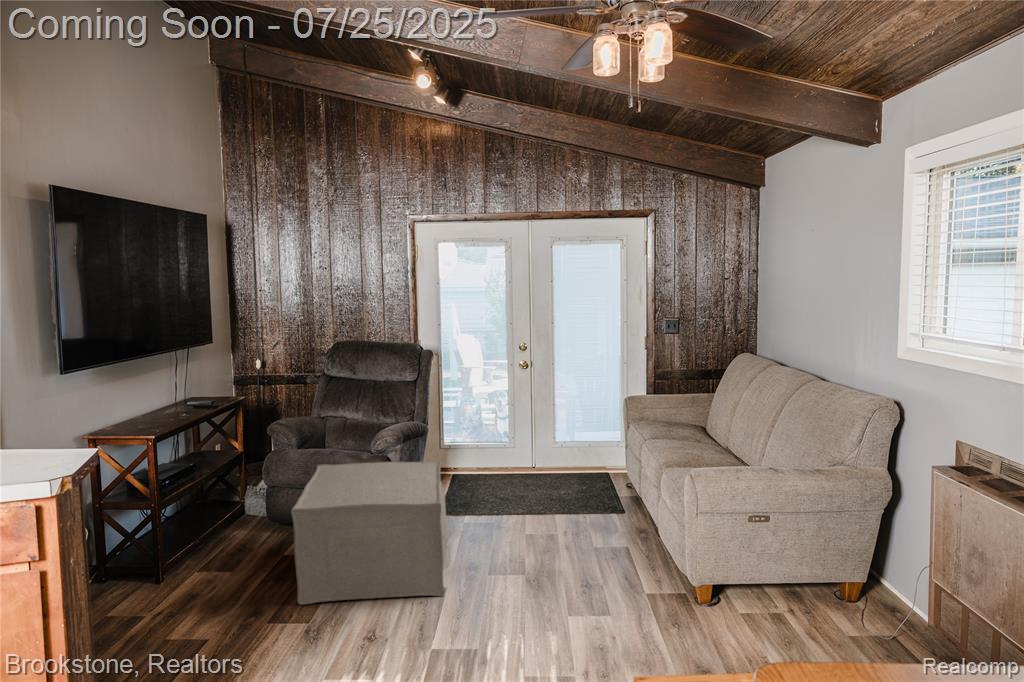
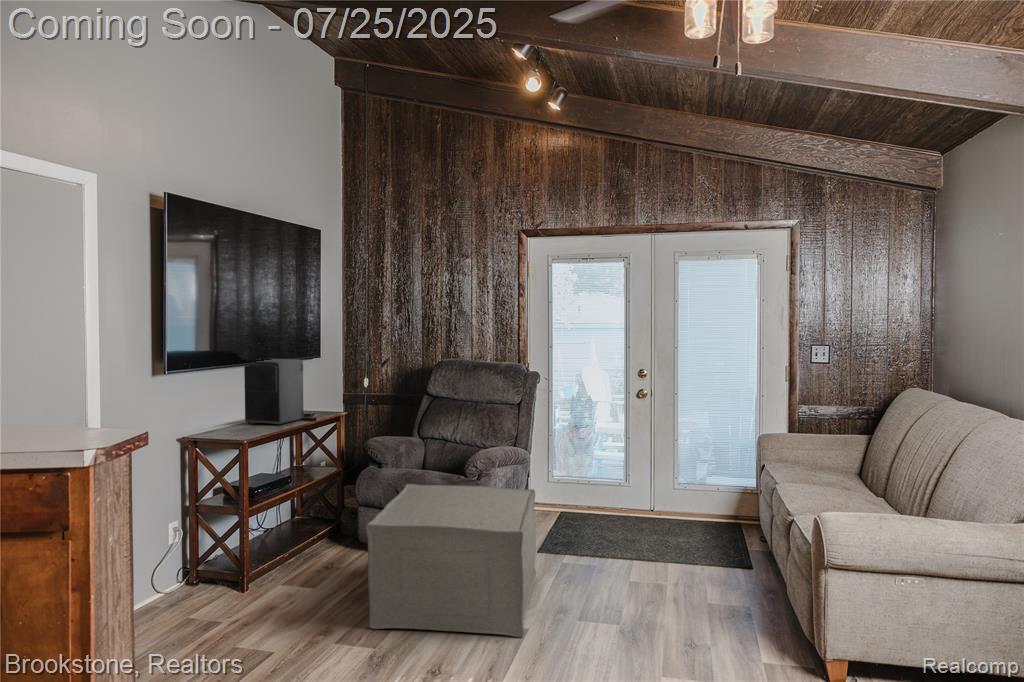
speaker: none [139,350,204,417] -> present [244,359,304,425]

